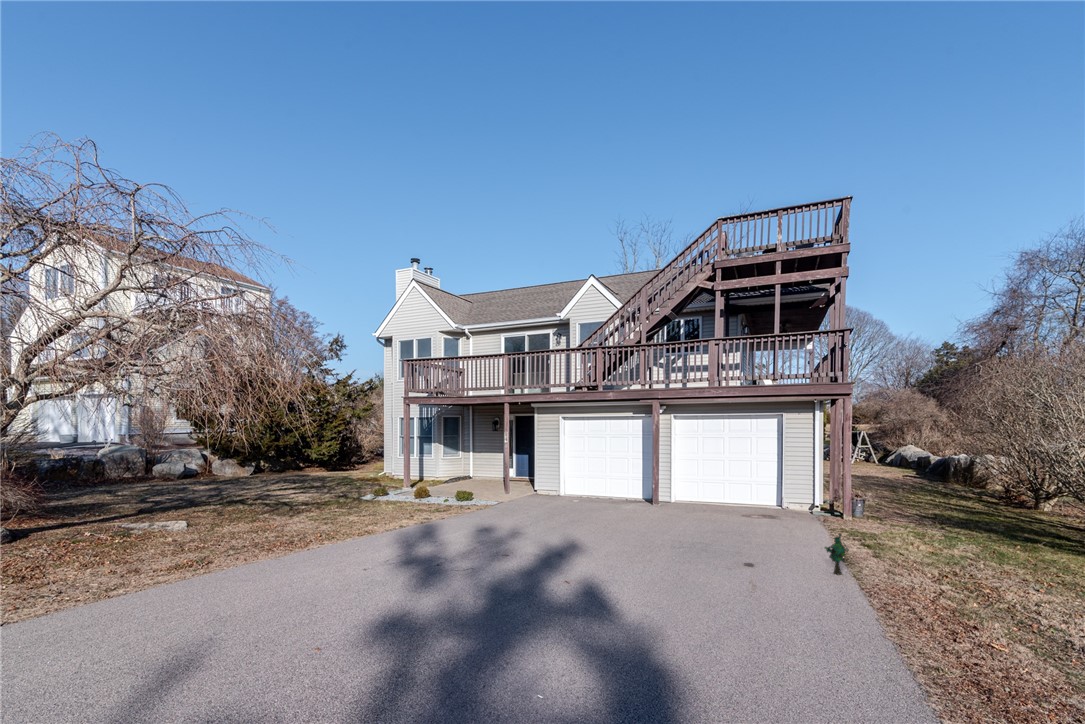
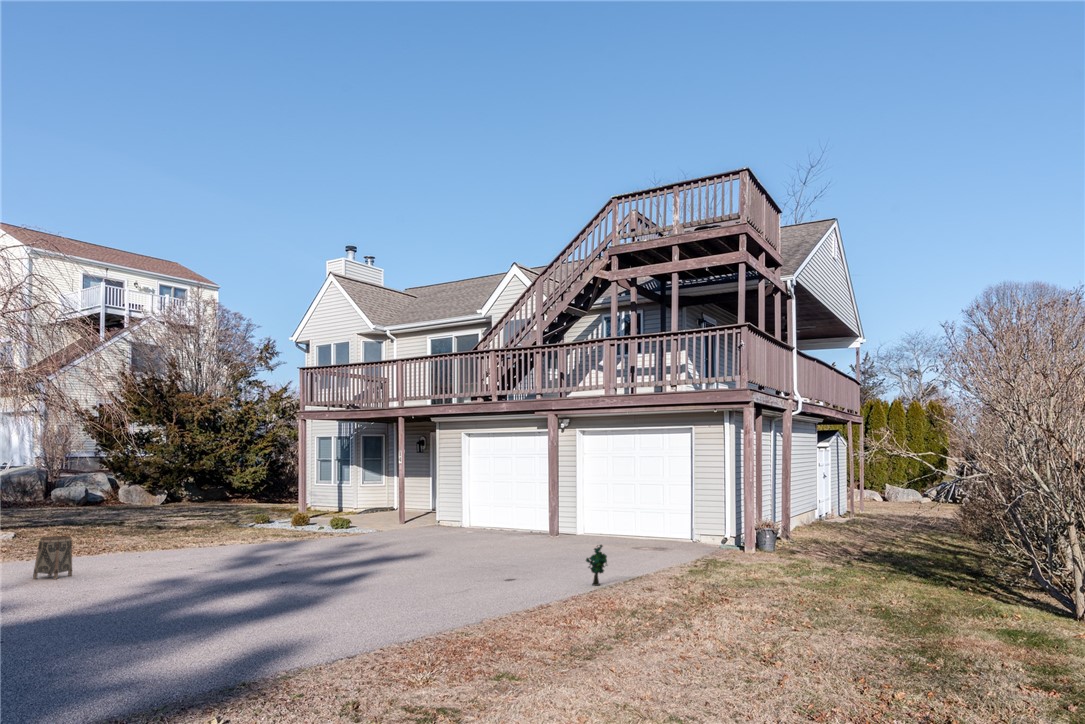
basket: none [259,538,297,589] -> present [33,536,72,579]

